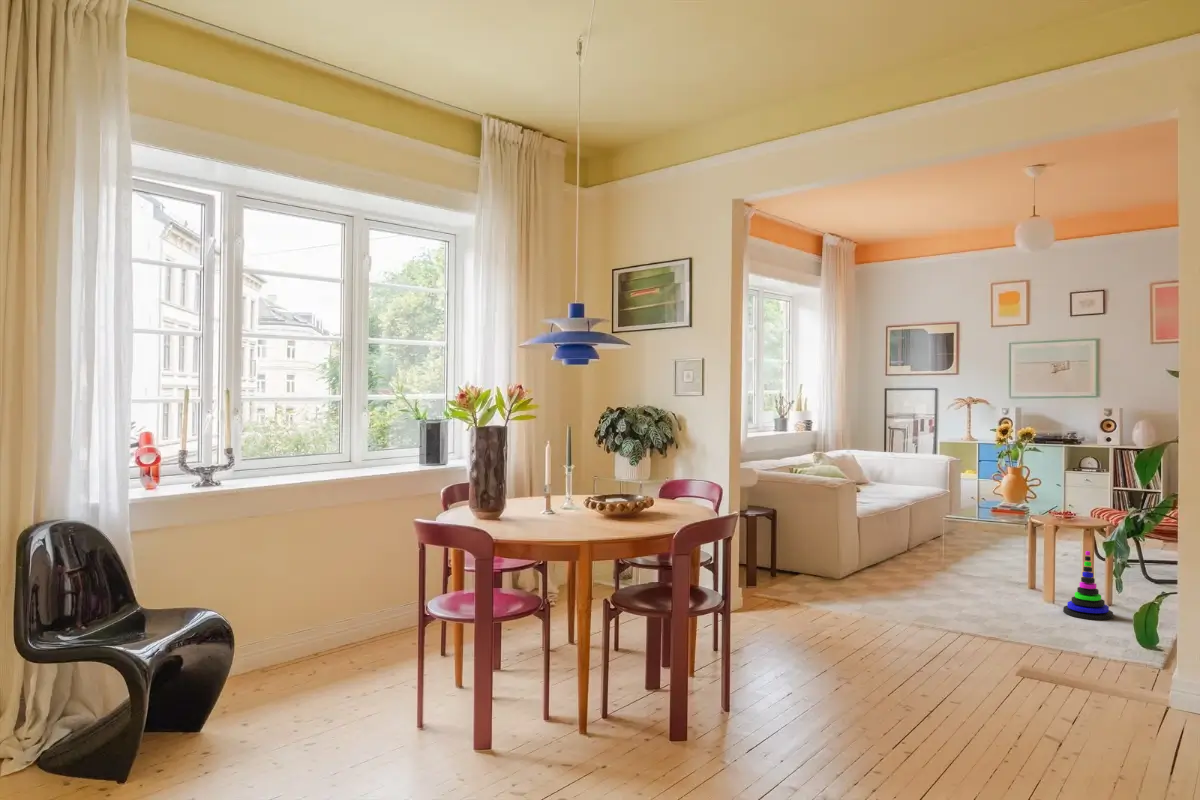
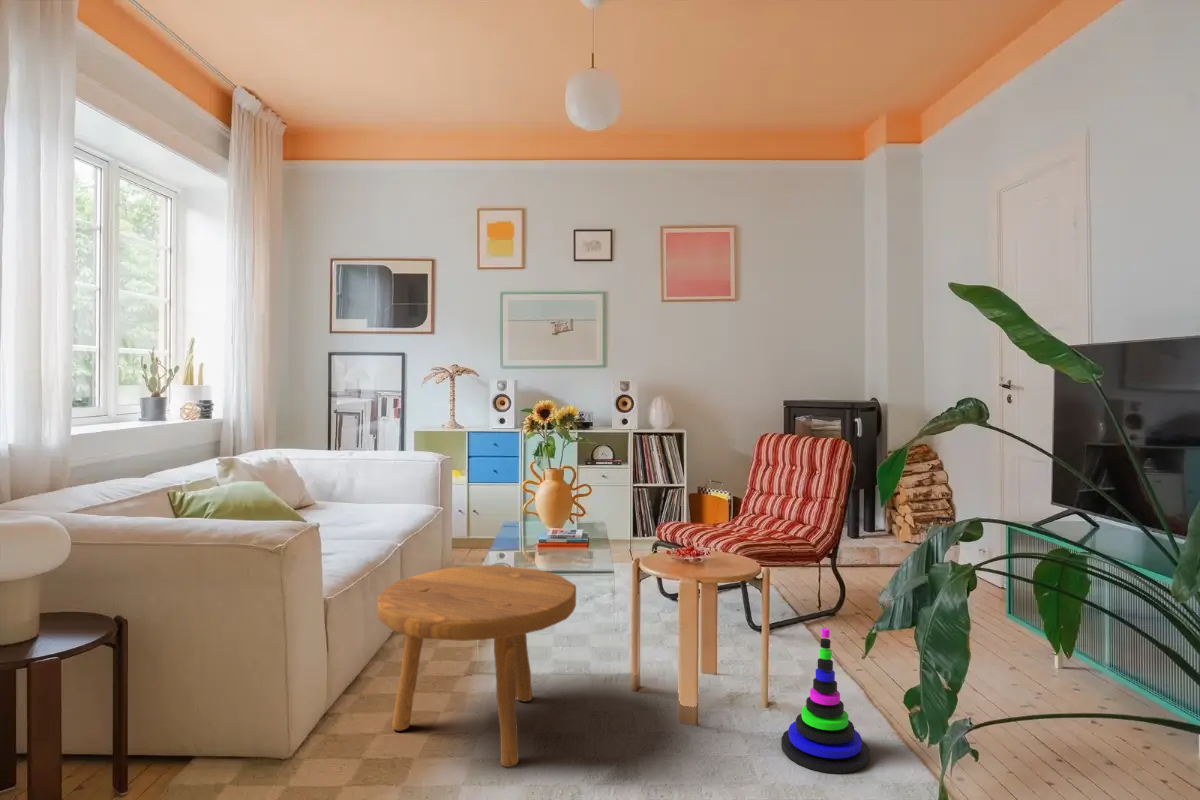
footstool: none [871,511,969,591] -> present [377,565,576,767]

